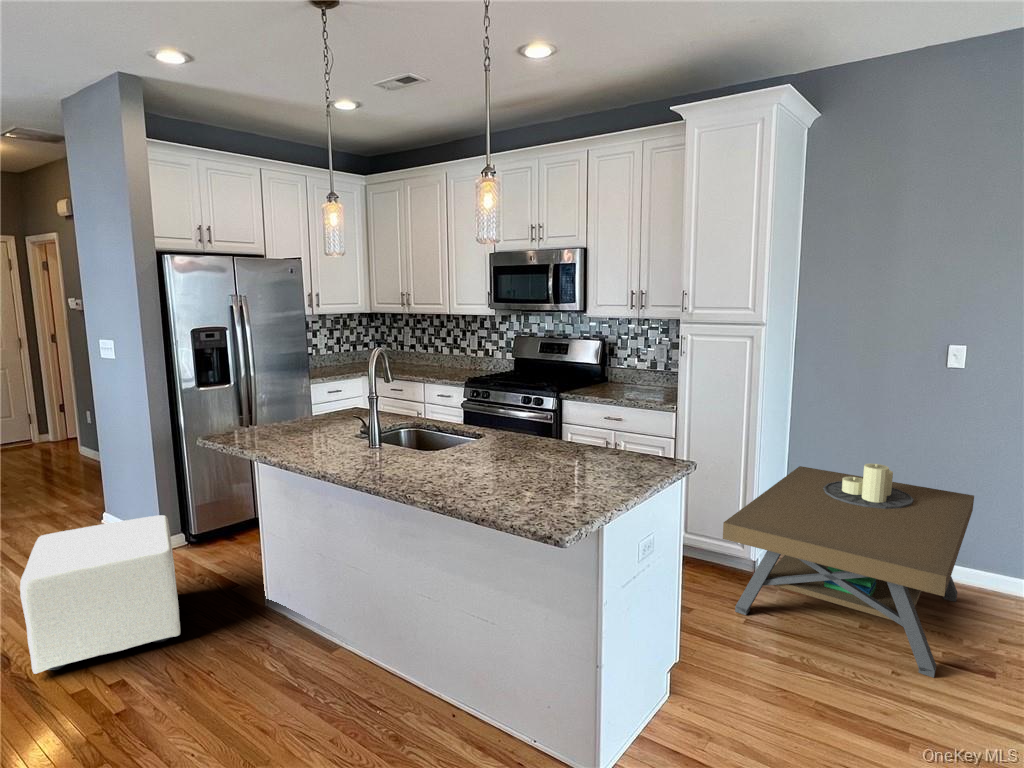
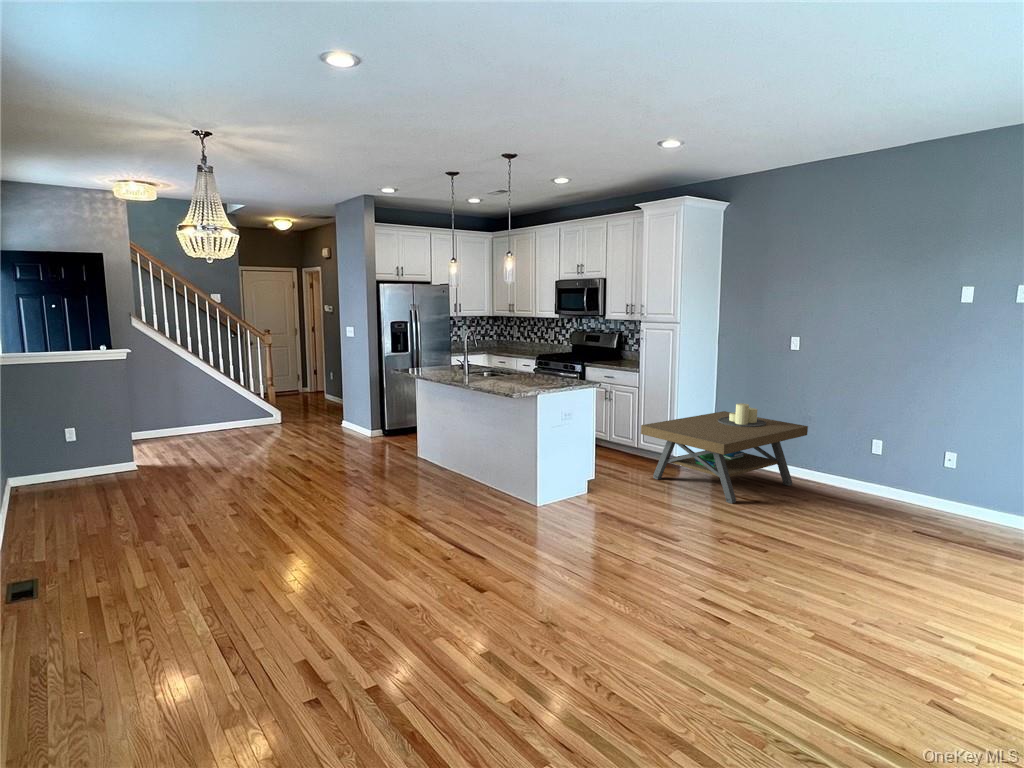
ottoman: present [20,515,181,674] -> none [320,410,380,466]

